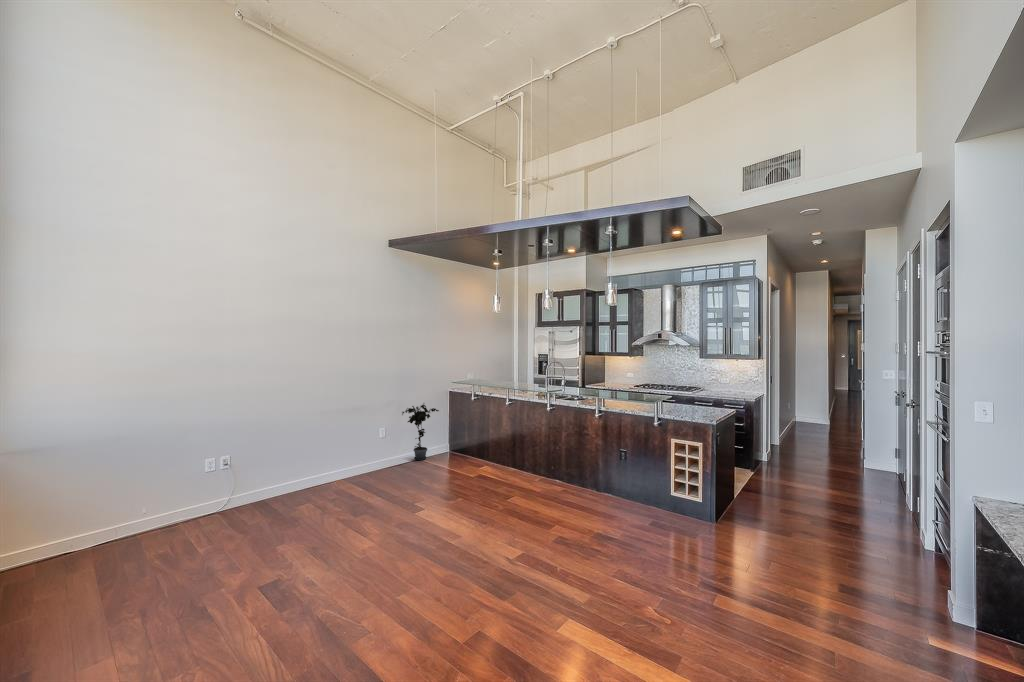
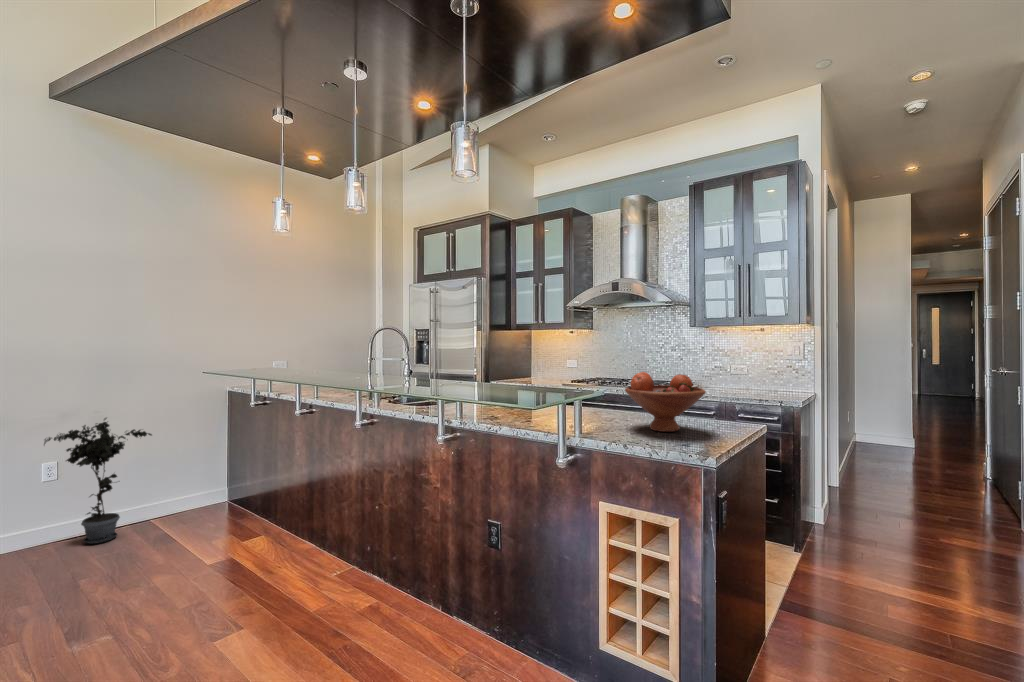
fruit bowl: none [679,391,711,414] -> present [625,372,706,432]

